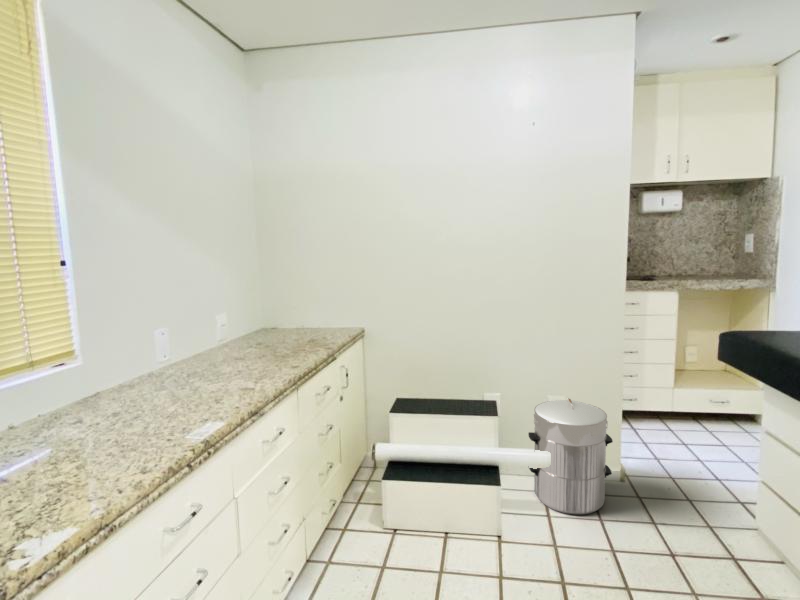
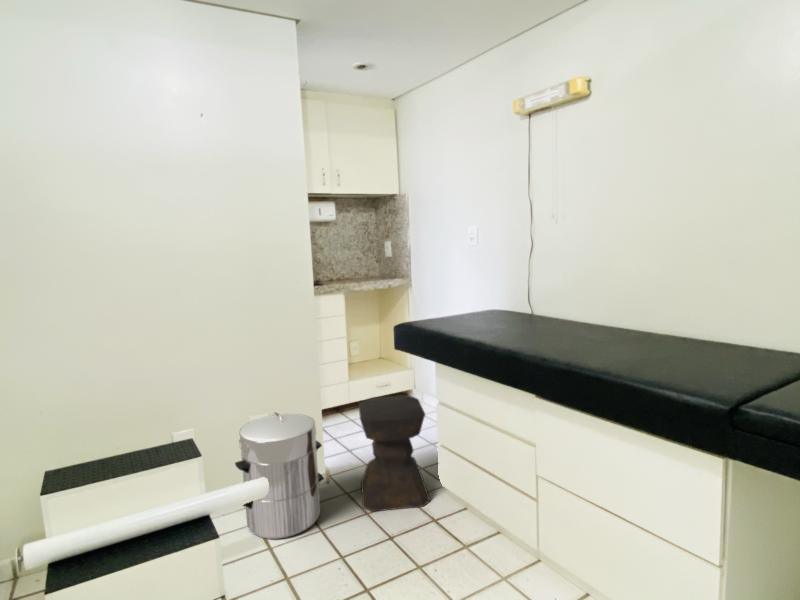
stool: none [651,409,744,545] -> present [359,395,430,511]

